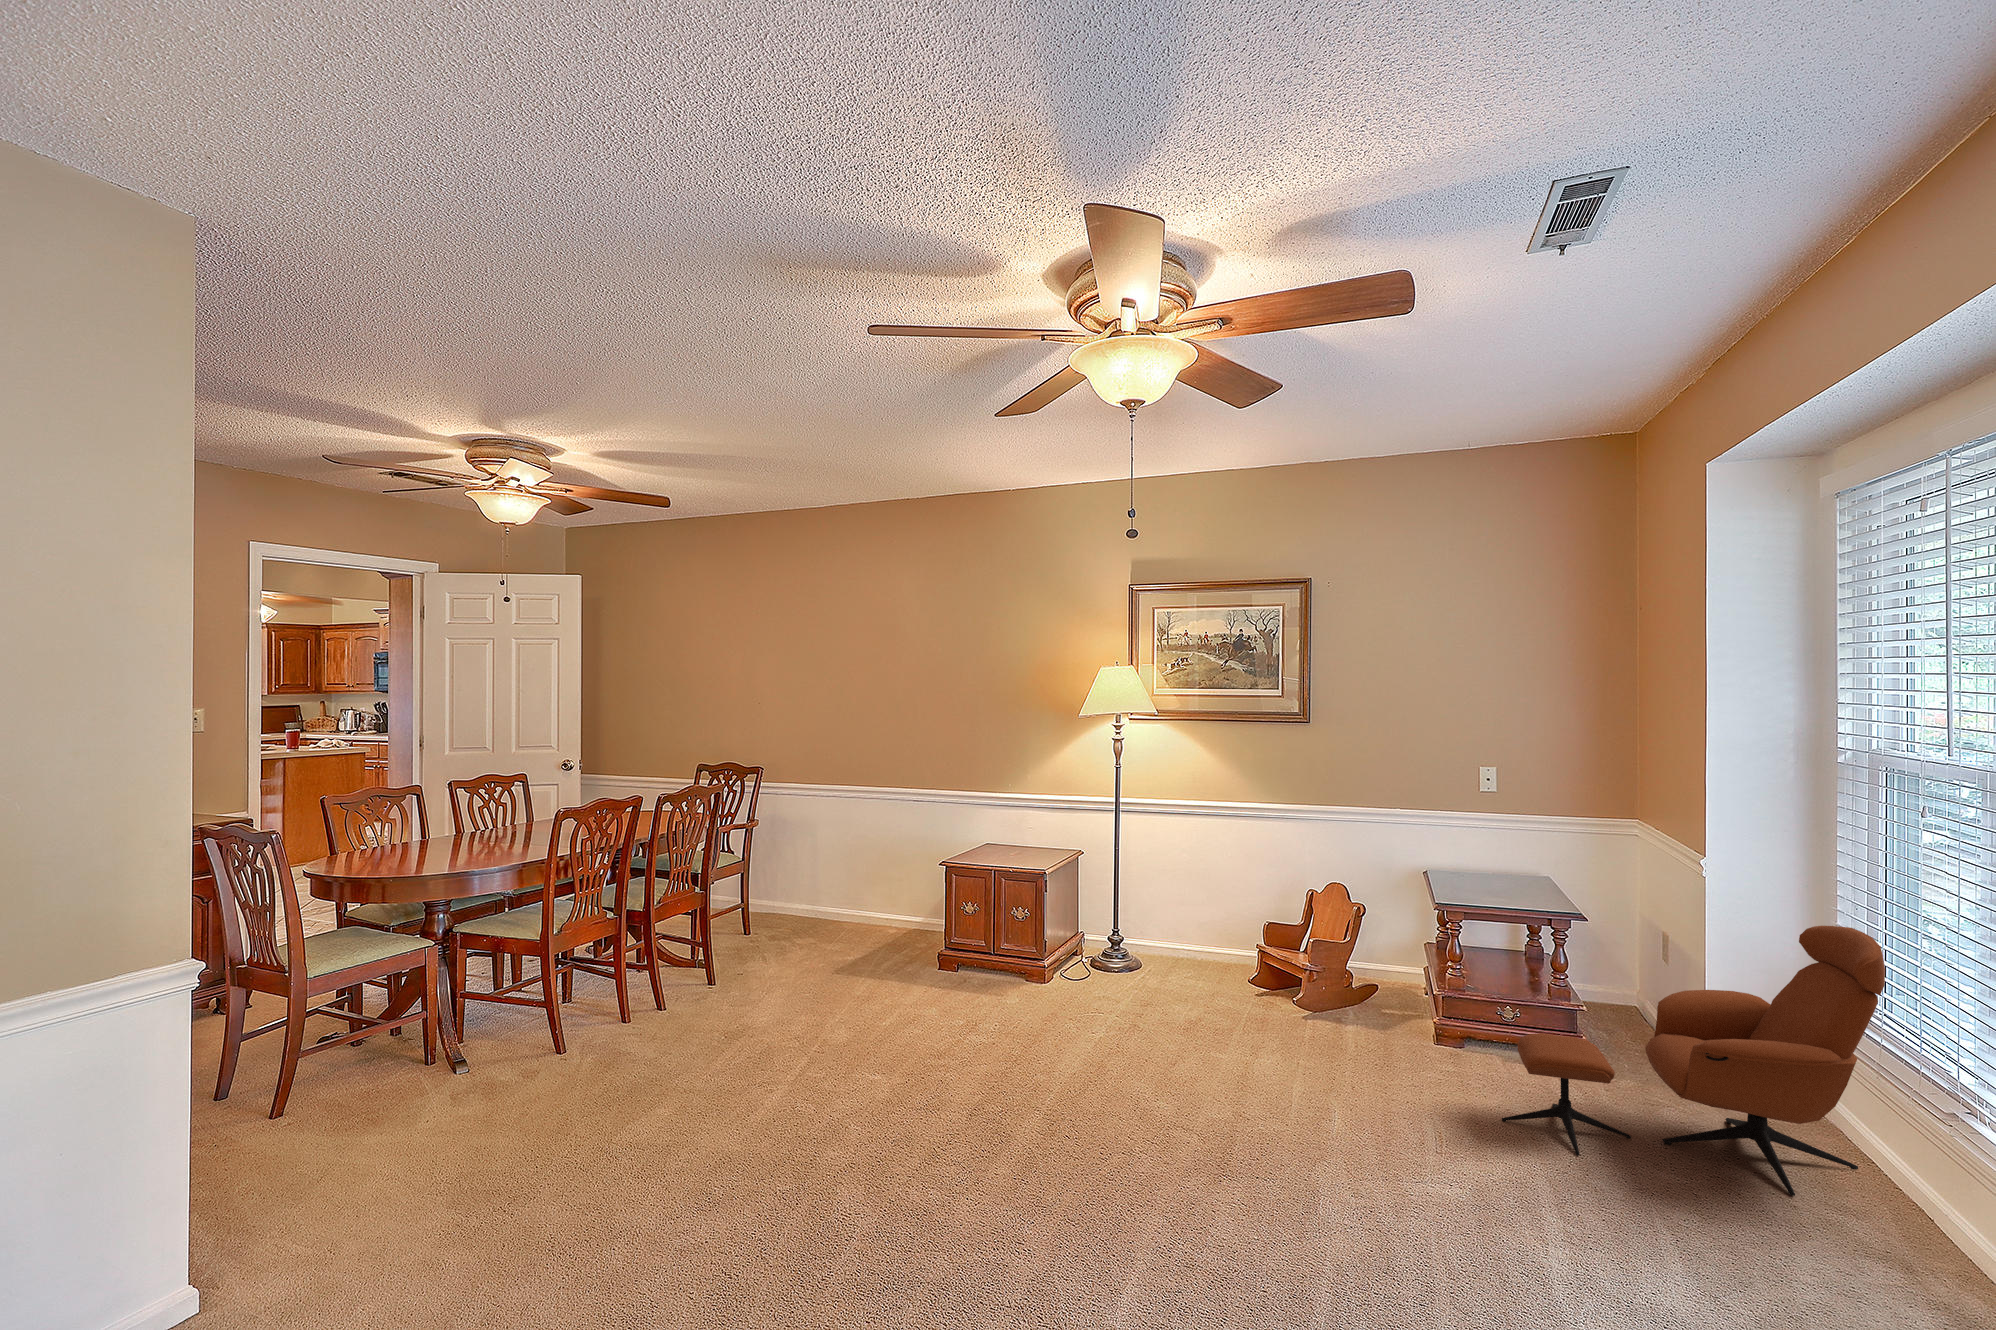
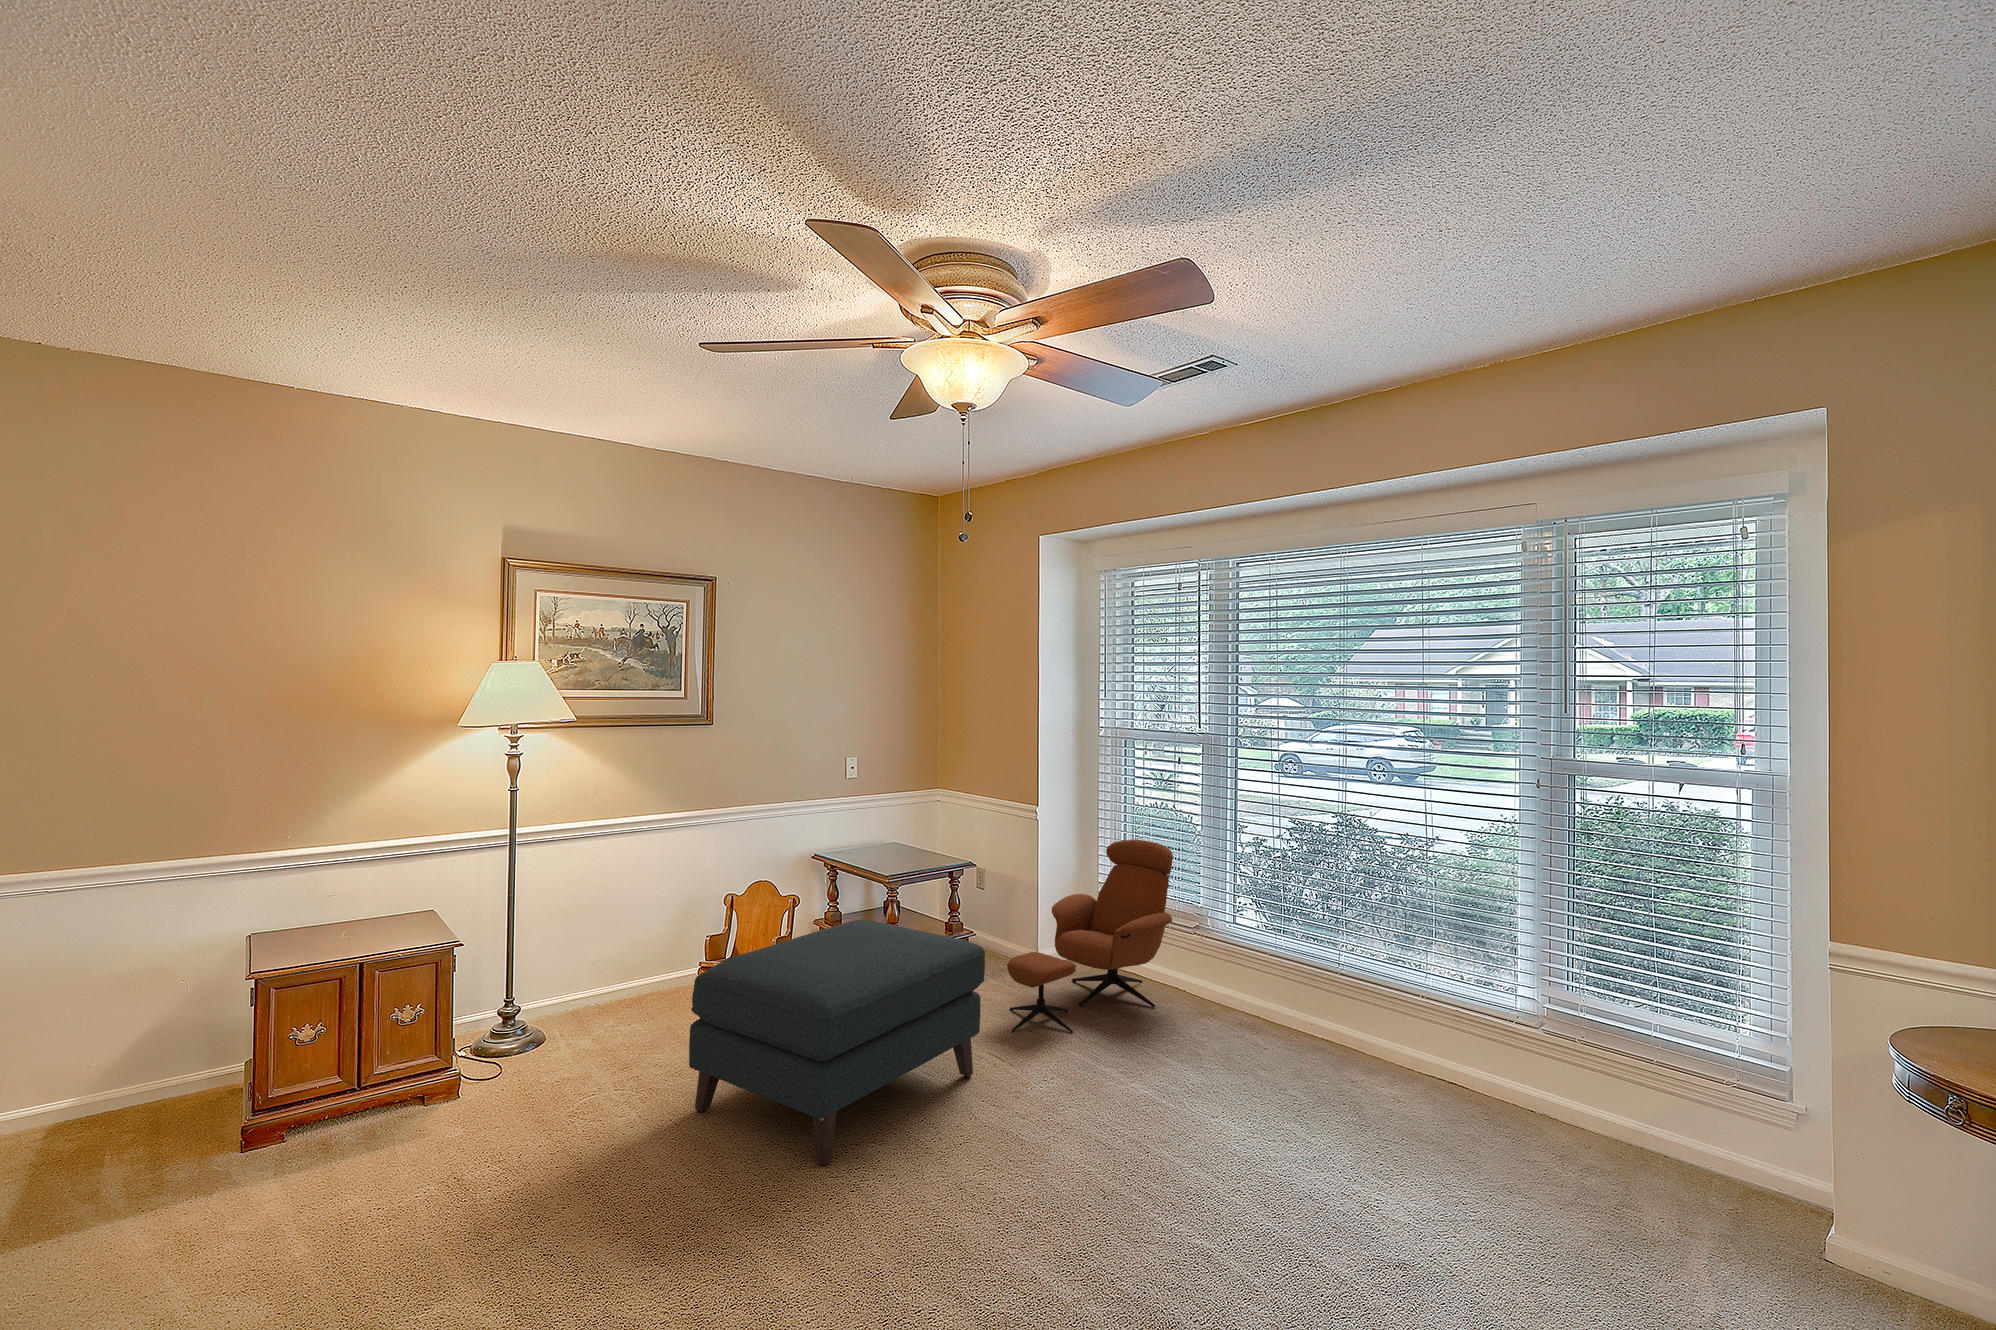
ottoman: none [1112,922,1377,1125] -> present [689,920,985,1166]

